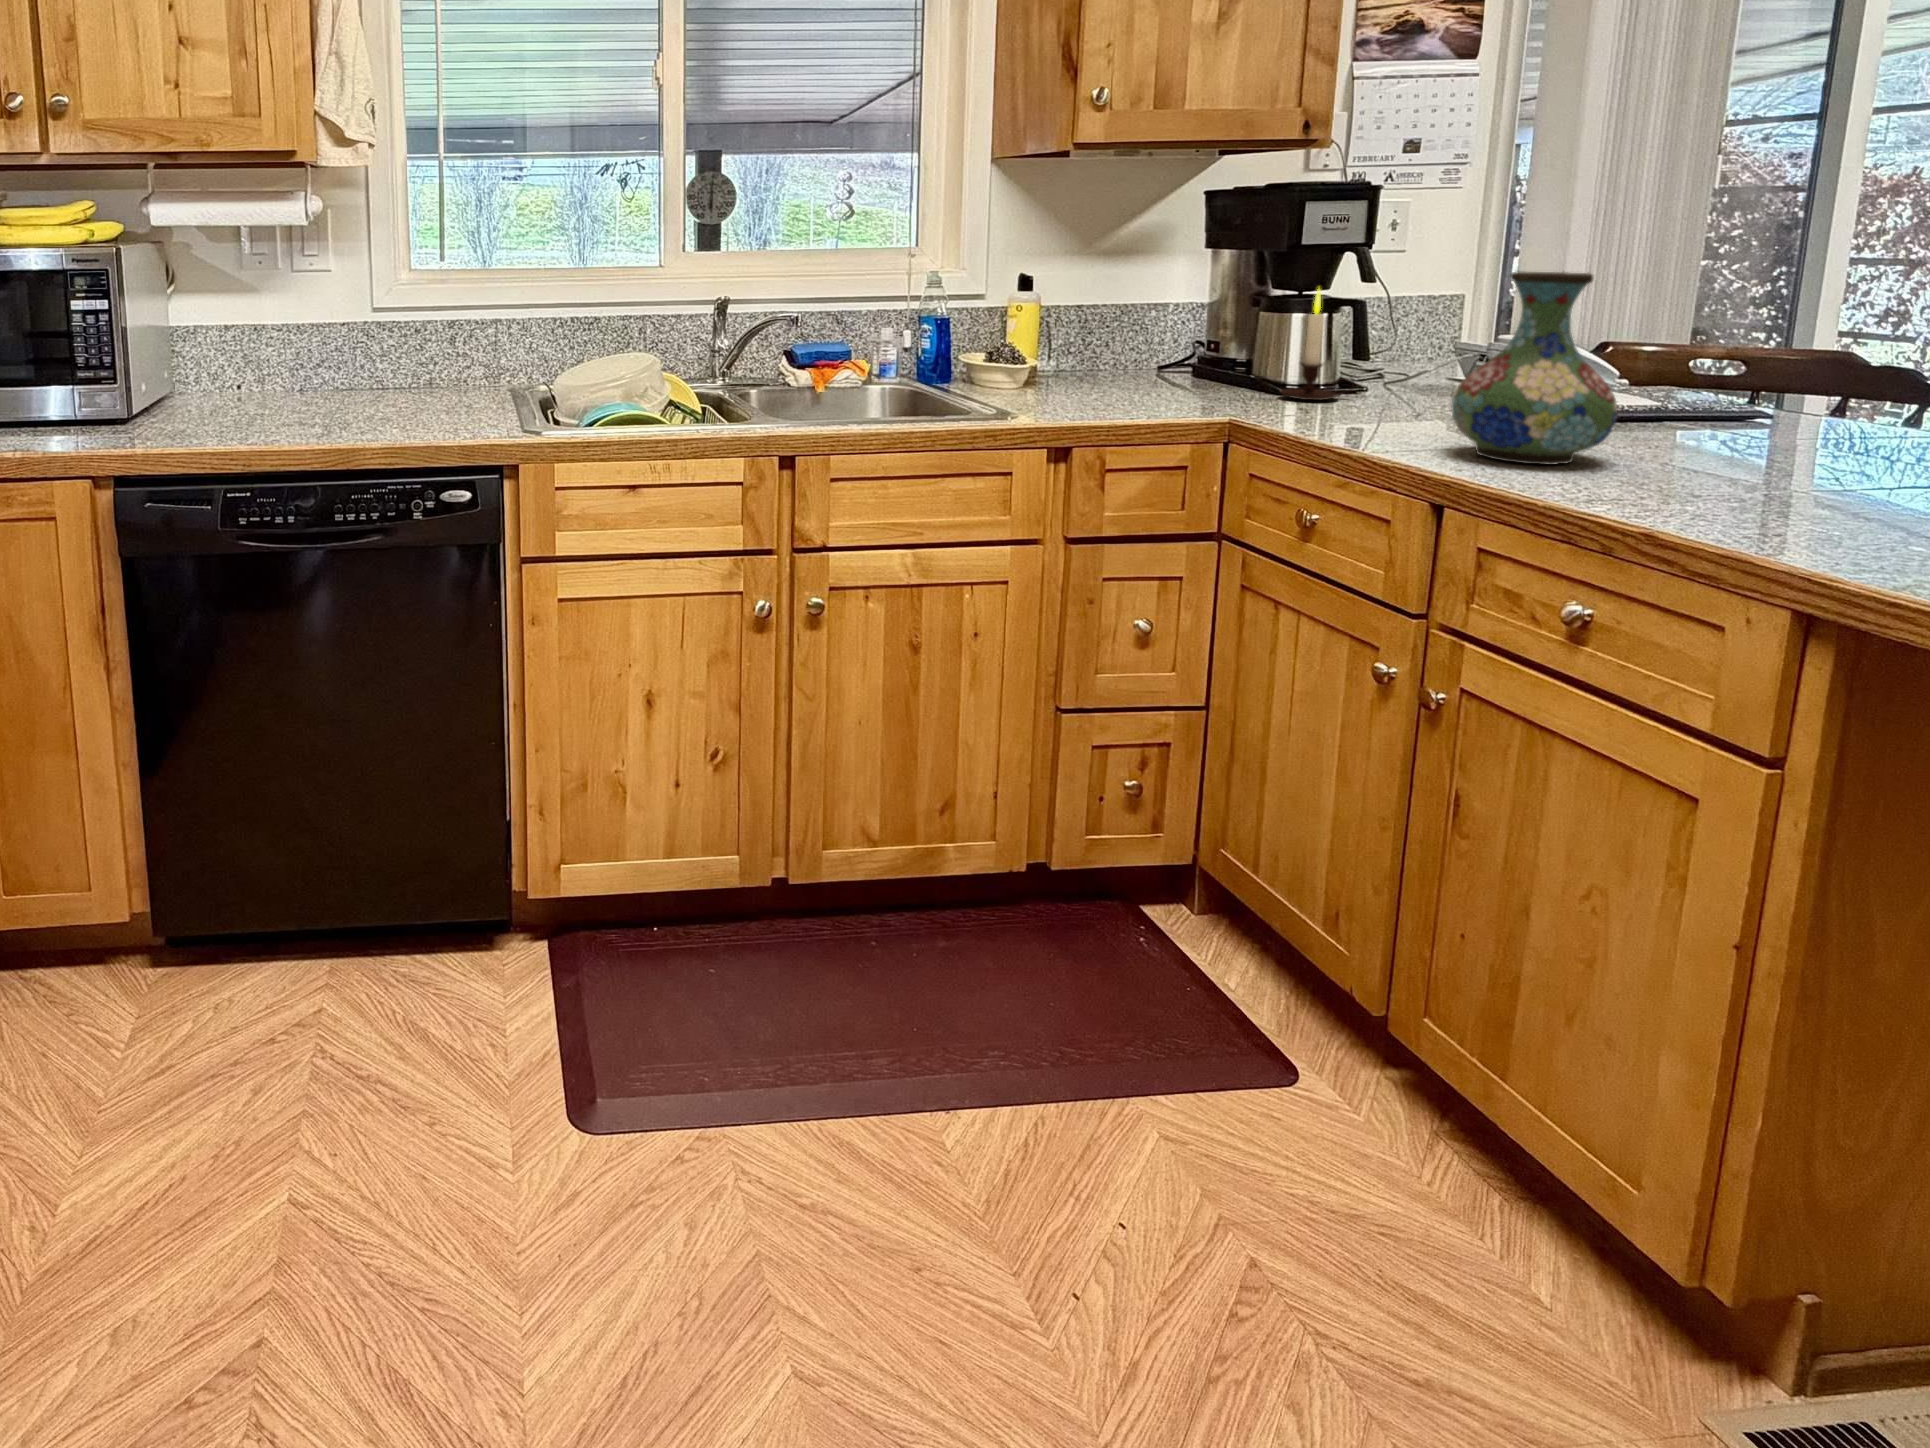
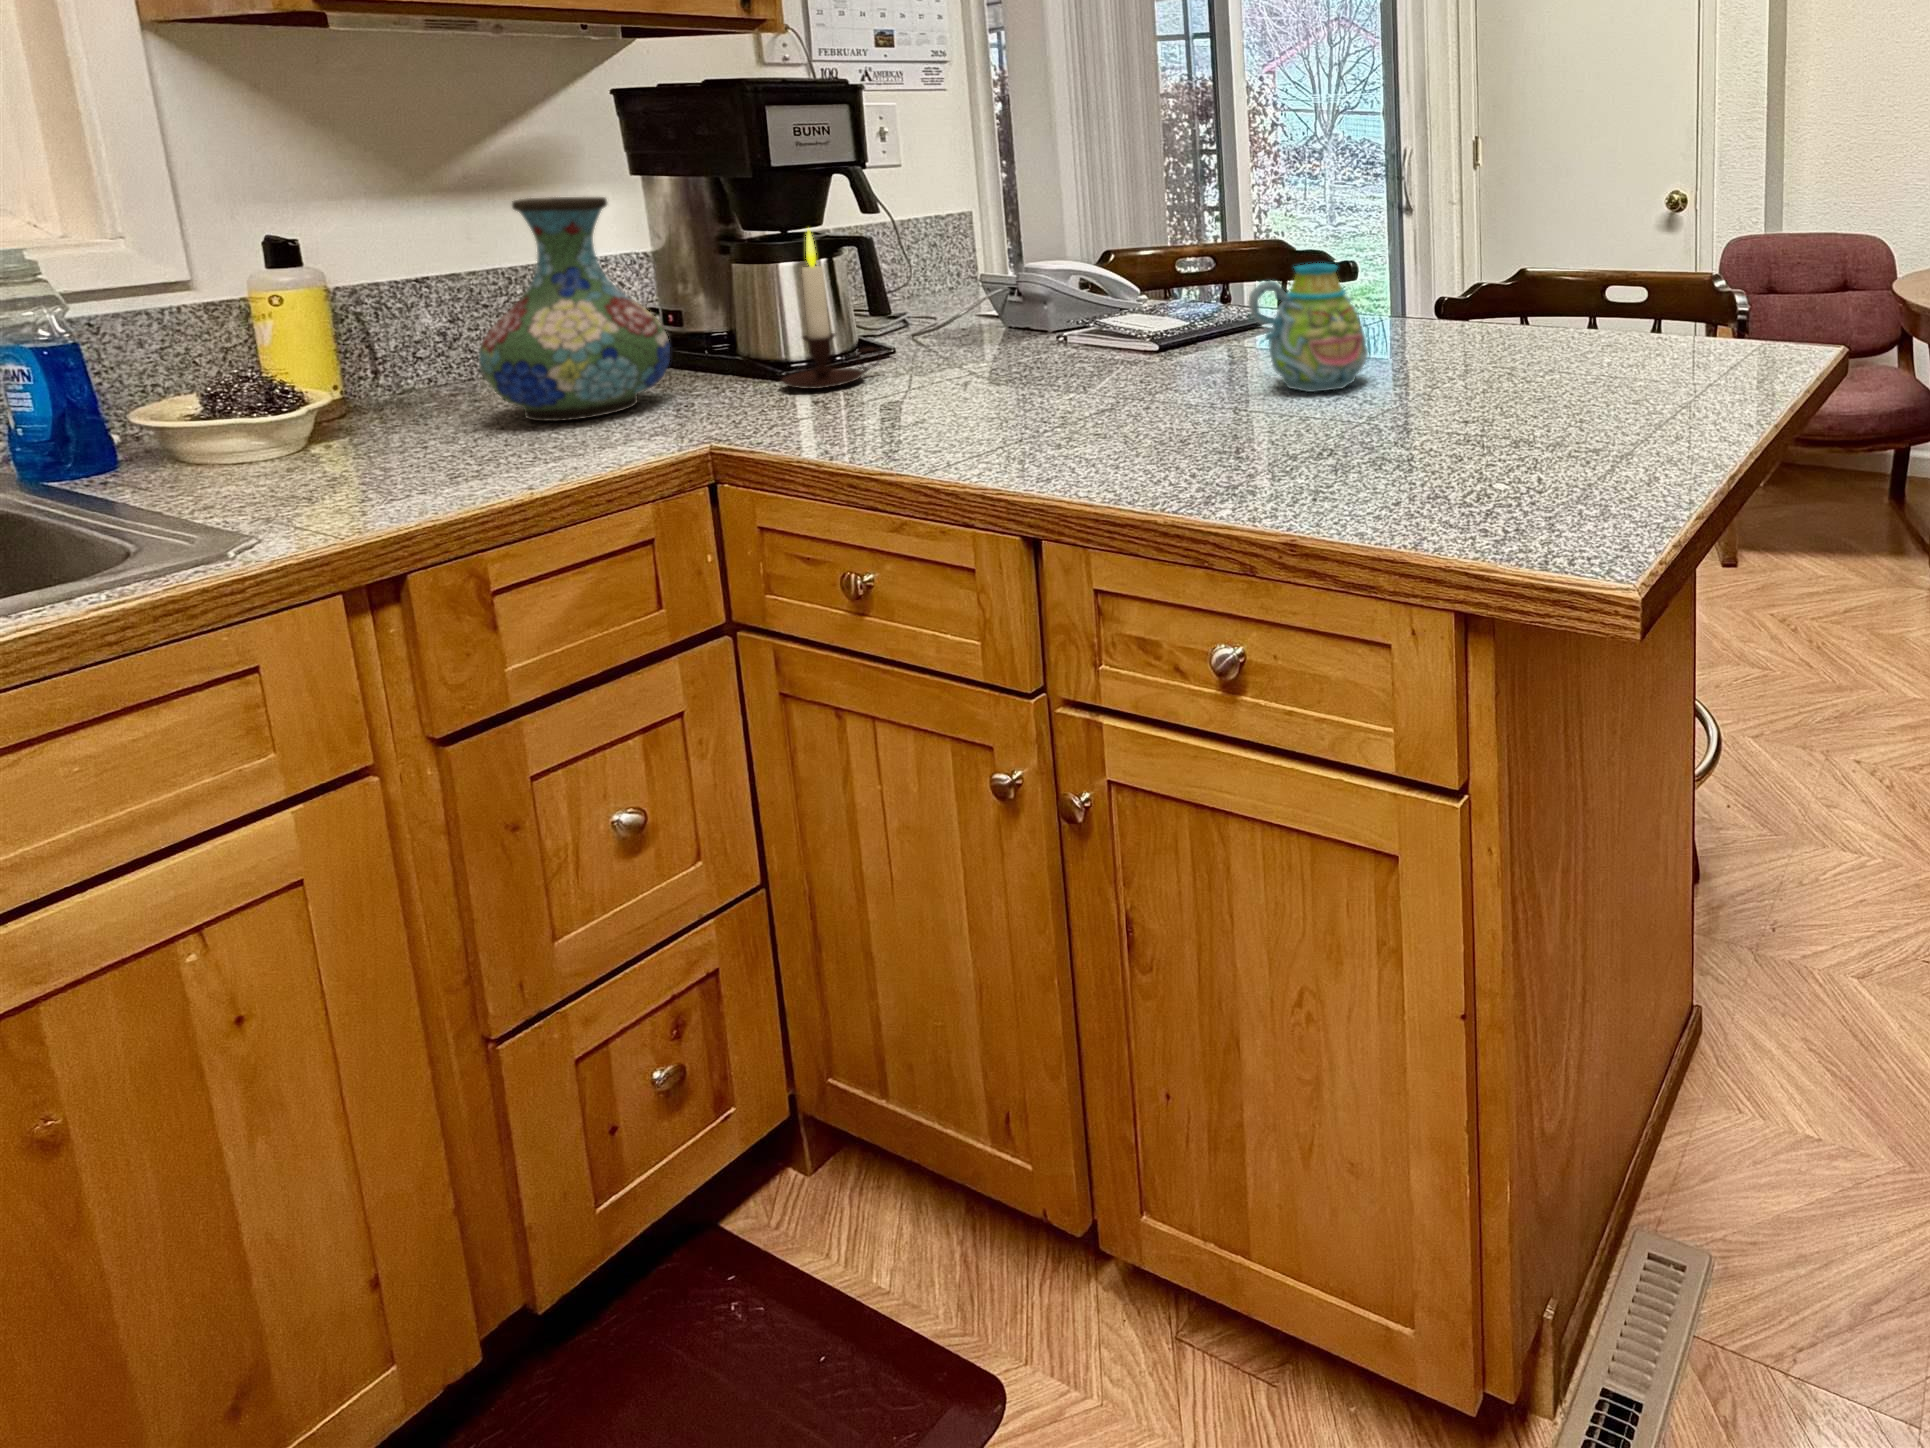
vase: present [1451,271,1617,465] -> present [479,197,670,421]
mug: none [1697,345,1848,465] -> present [1248,263,1368,392]

